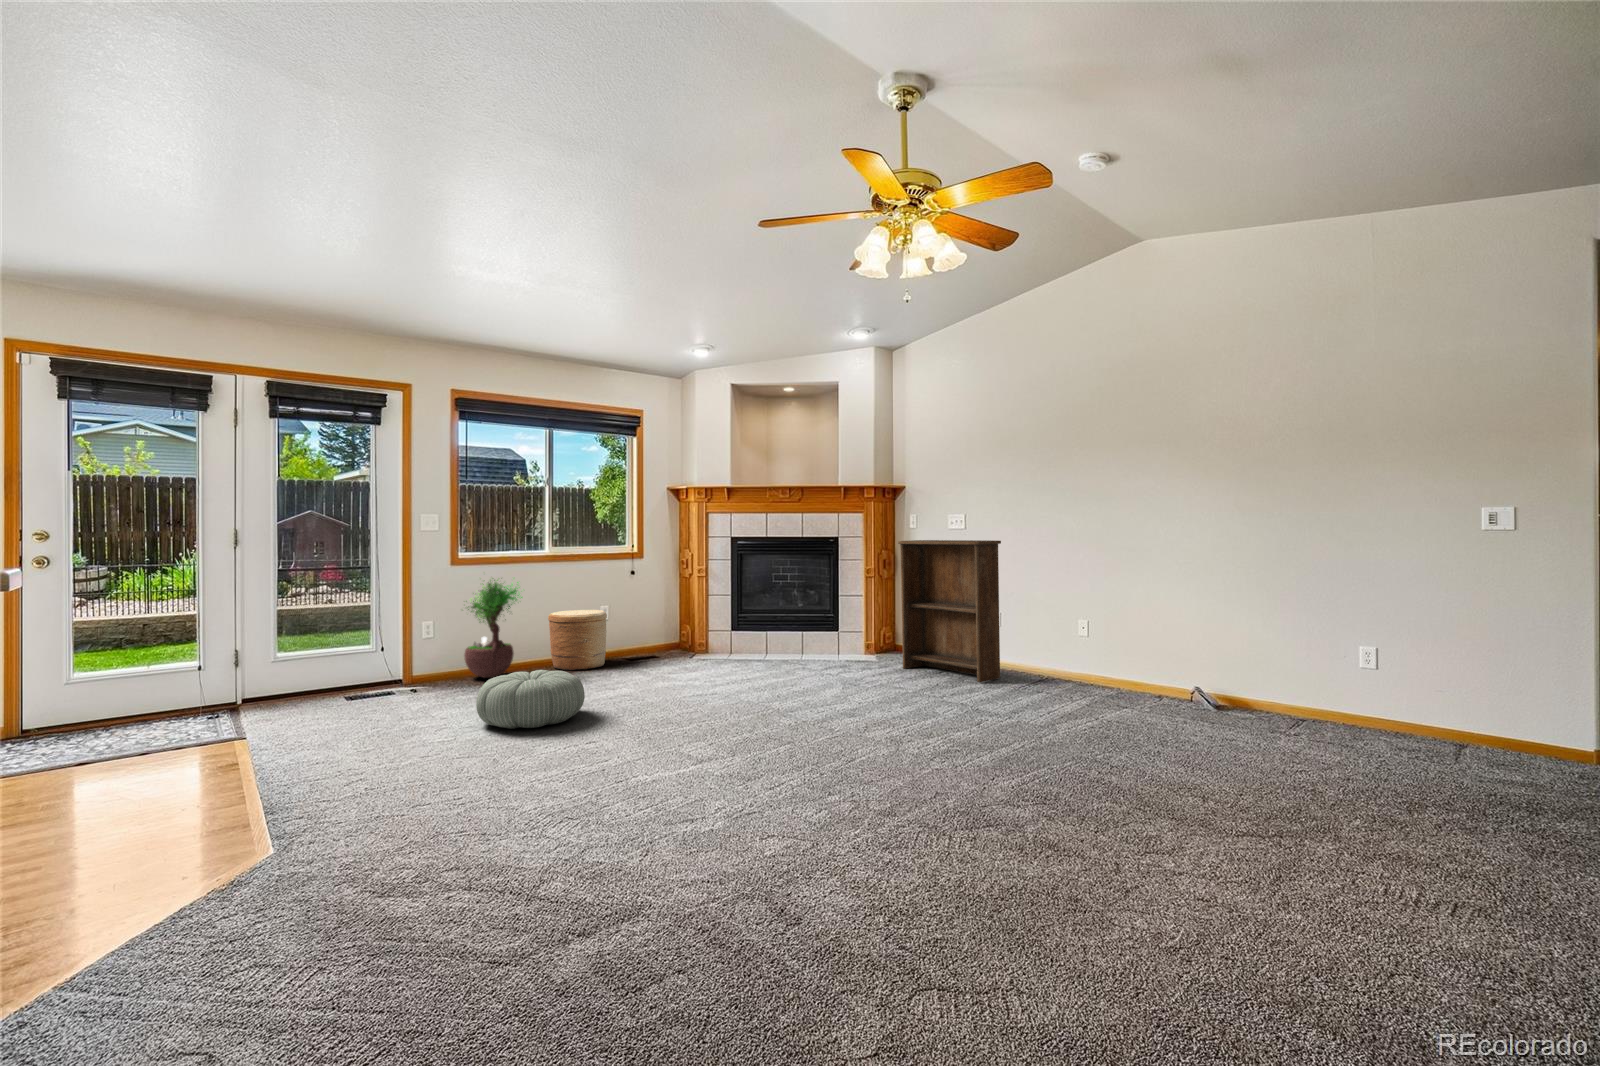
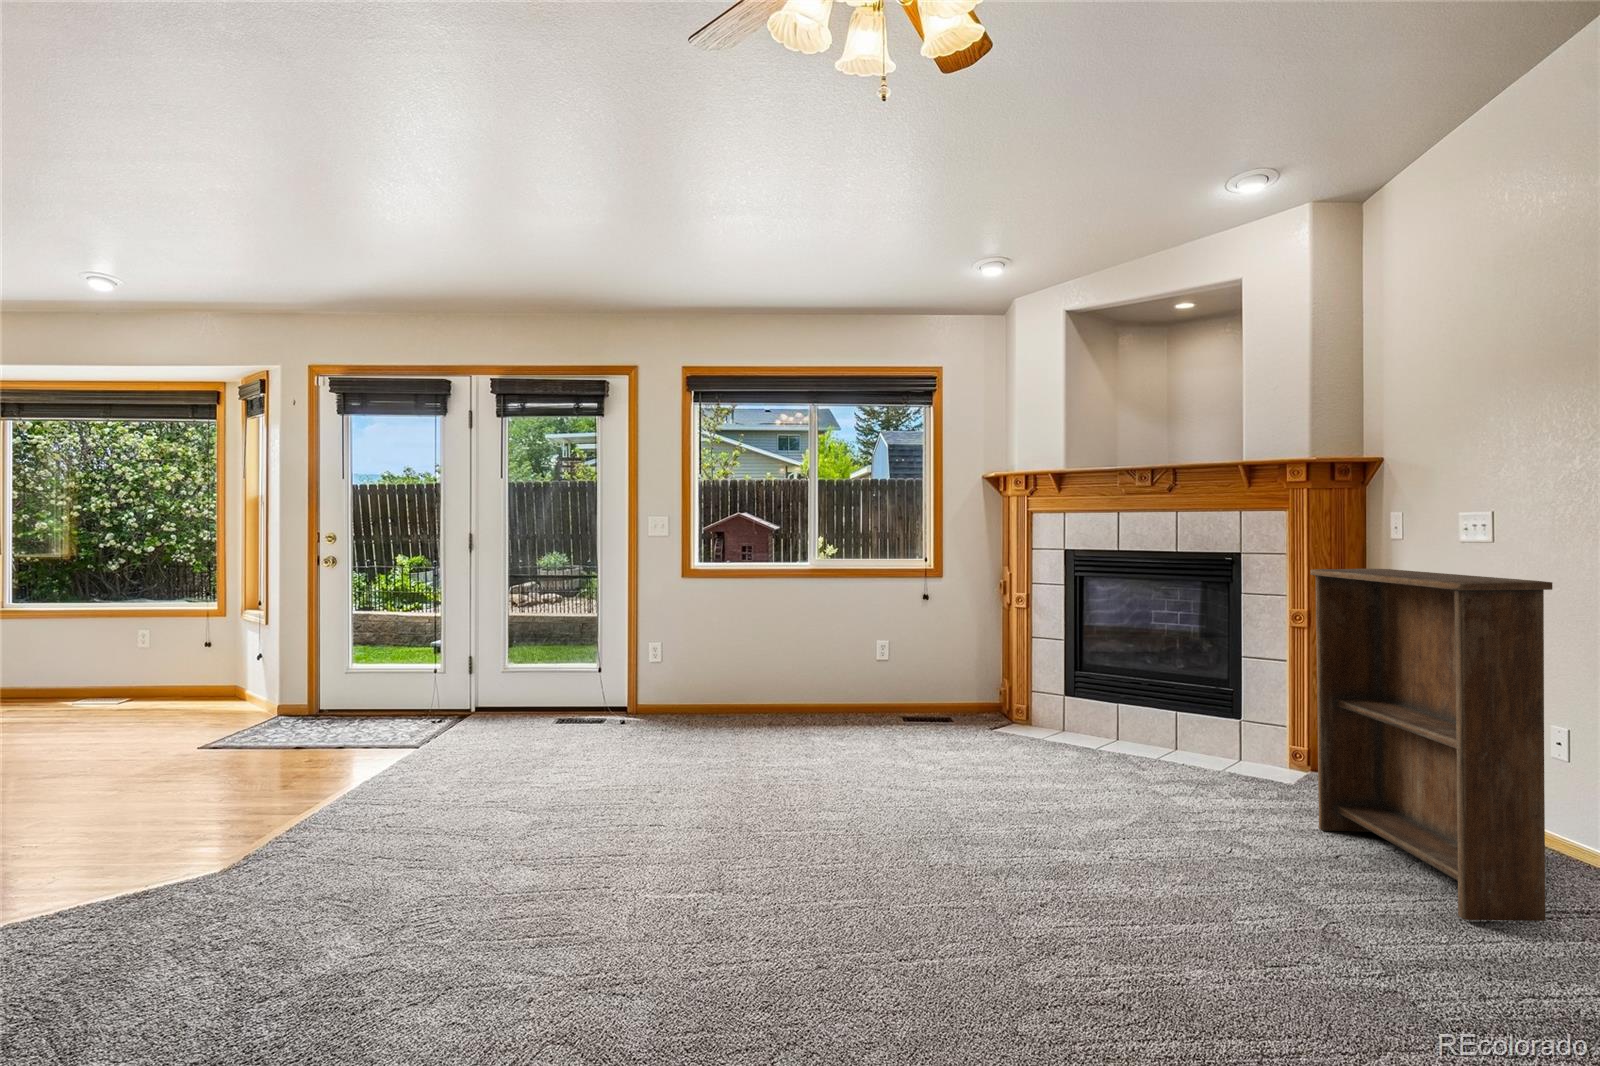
potted tree: present [464,578,522,678] -> none [669,588,748,718]
woven basket: present [548,610,607,670] -> none [790,642,865,725]
pouf: present [476,670,585,729] -> none [546,728,687,814]

